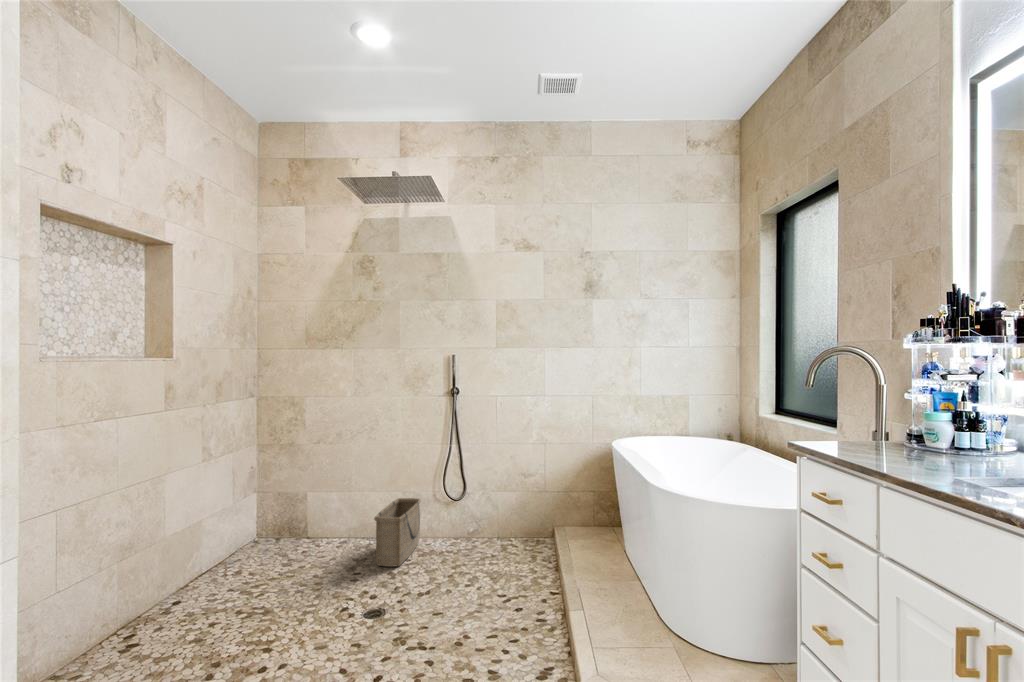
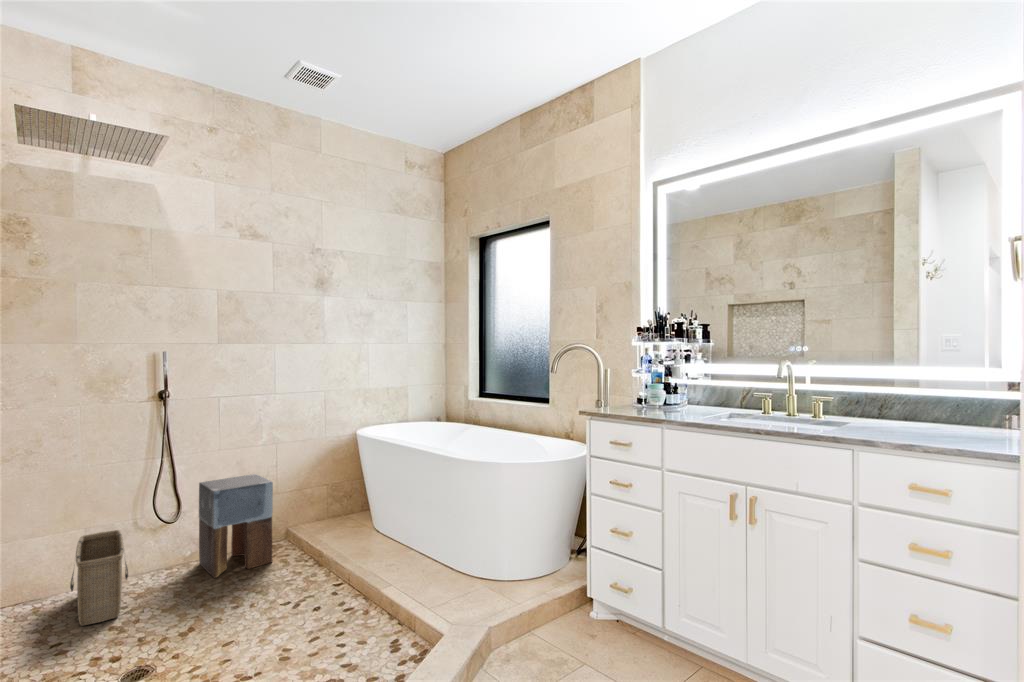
stool: none [475,470,525,556] -> present [199,474,273,578]

